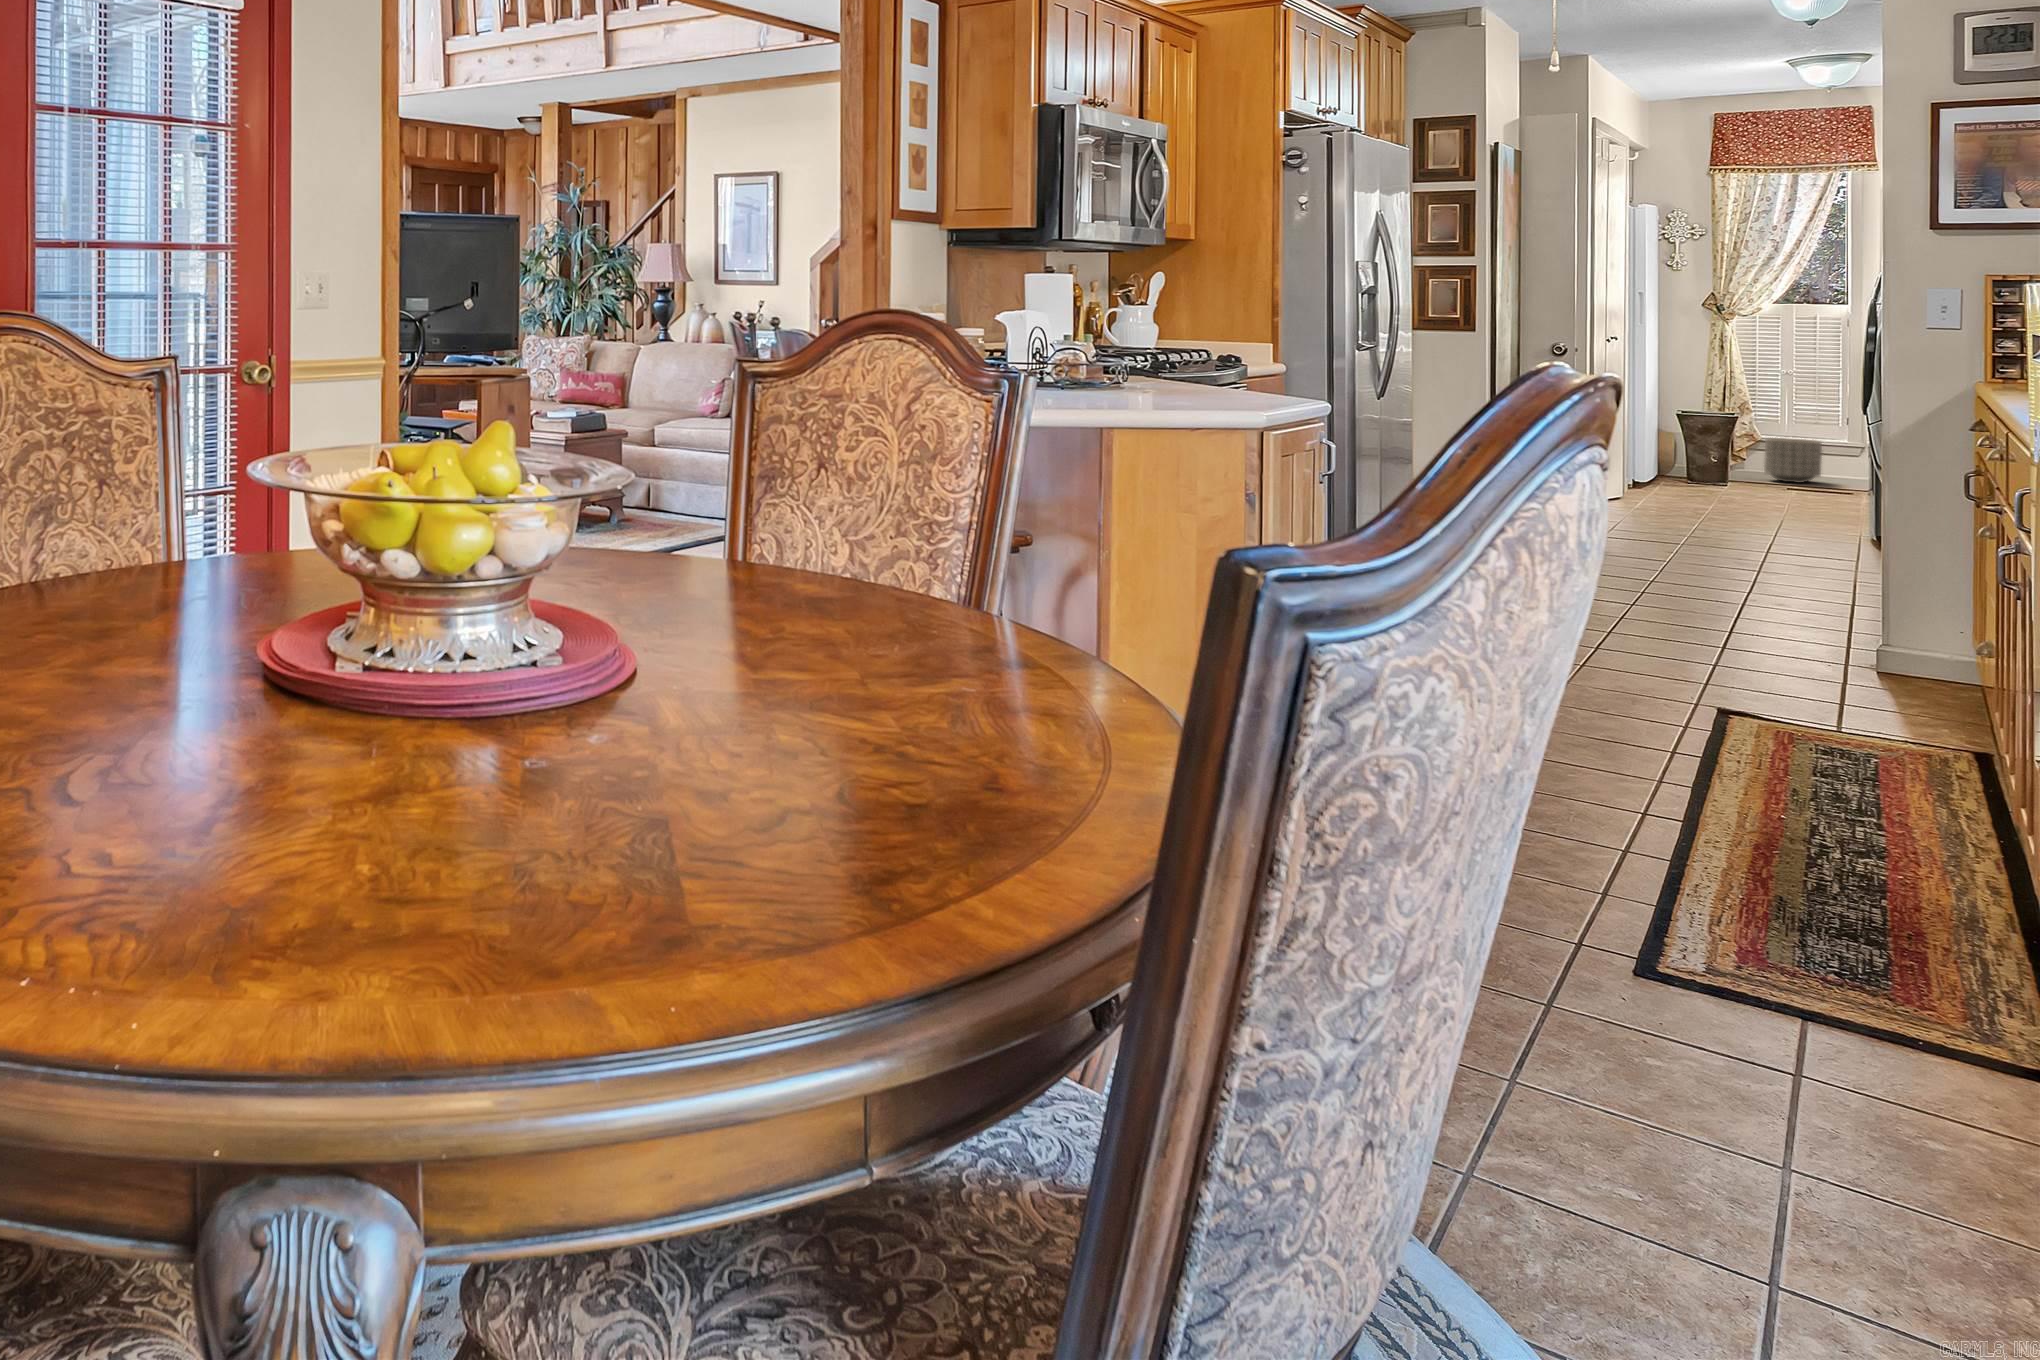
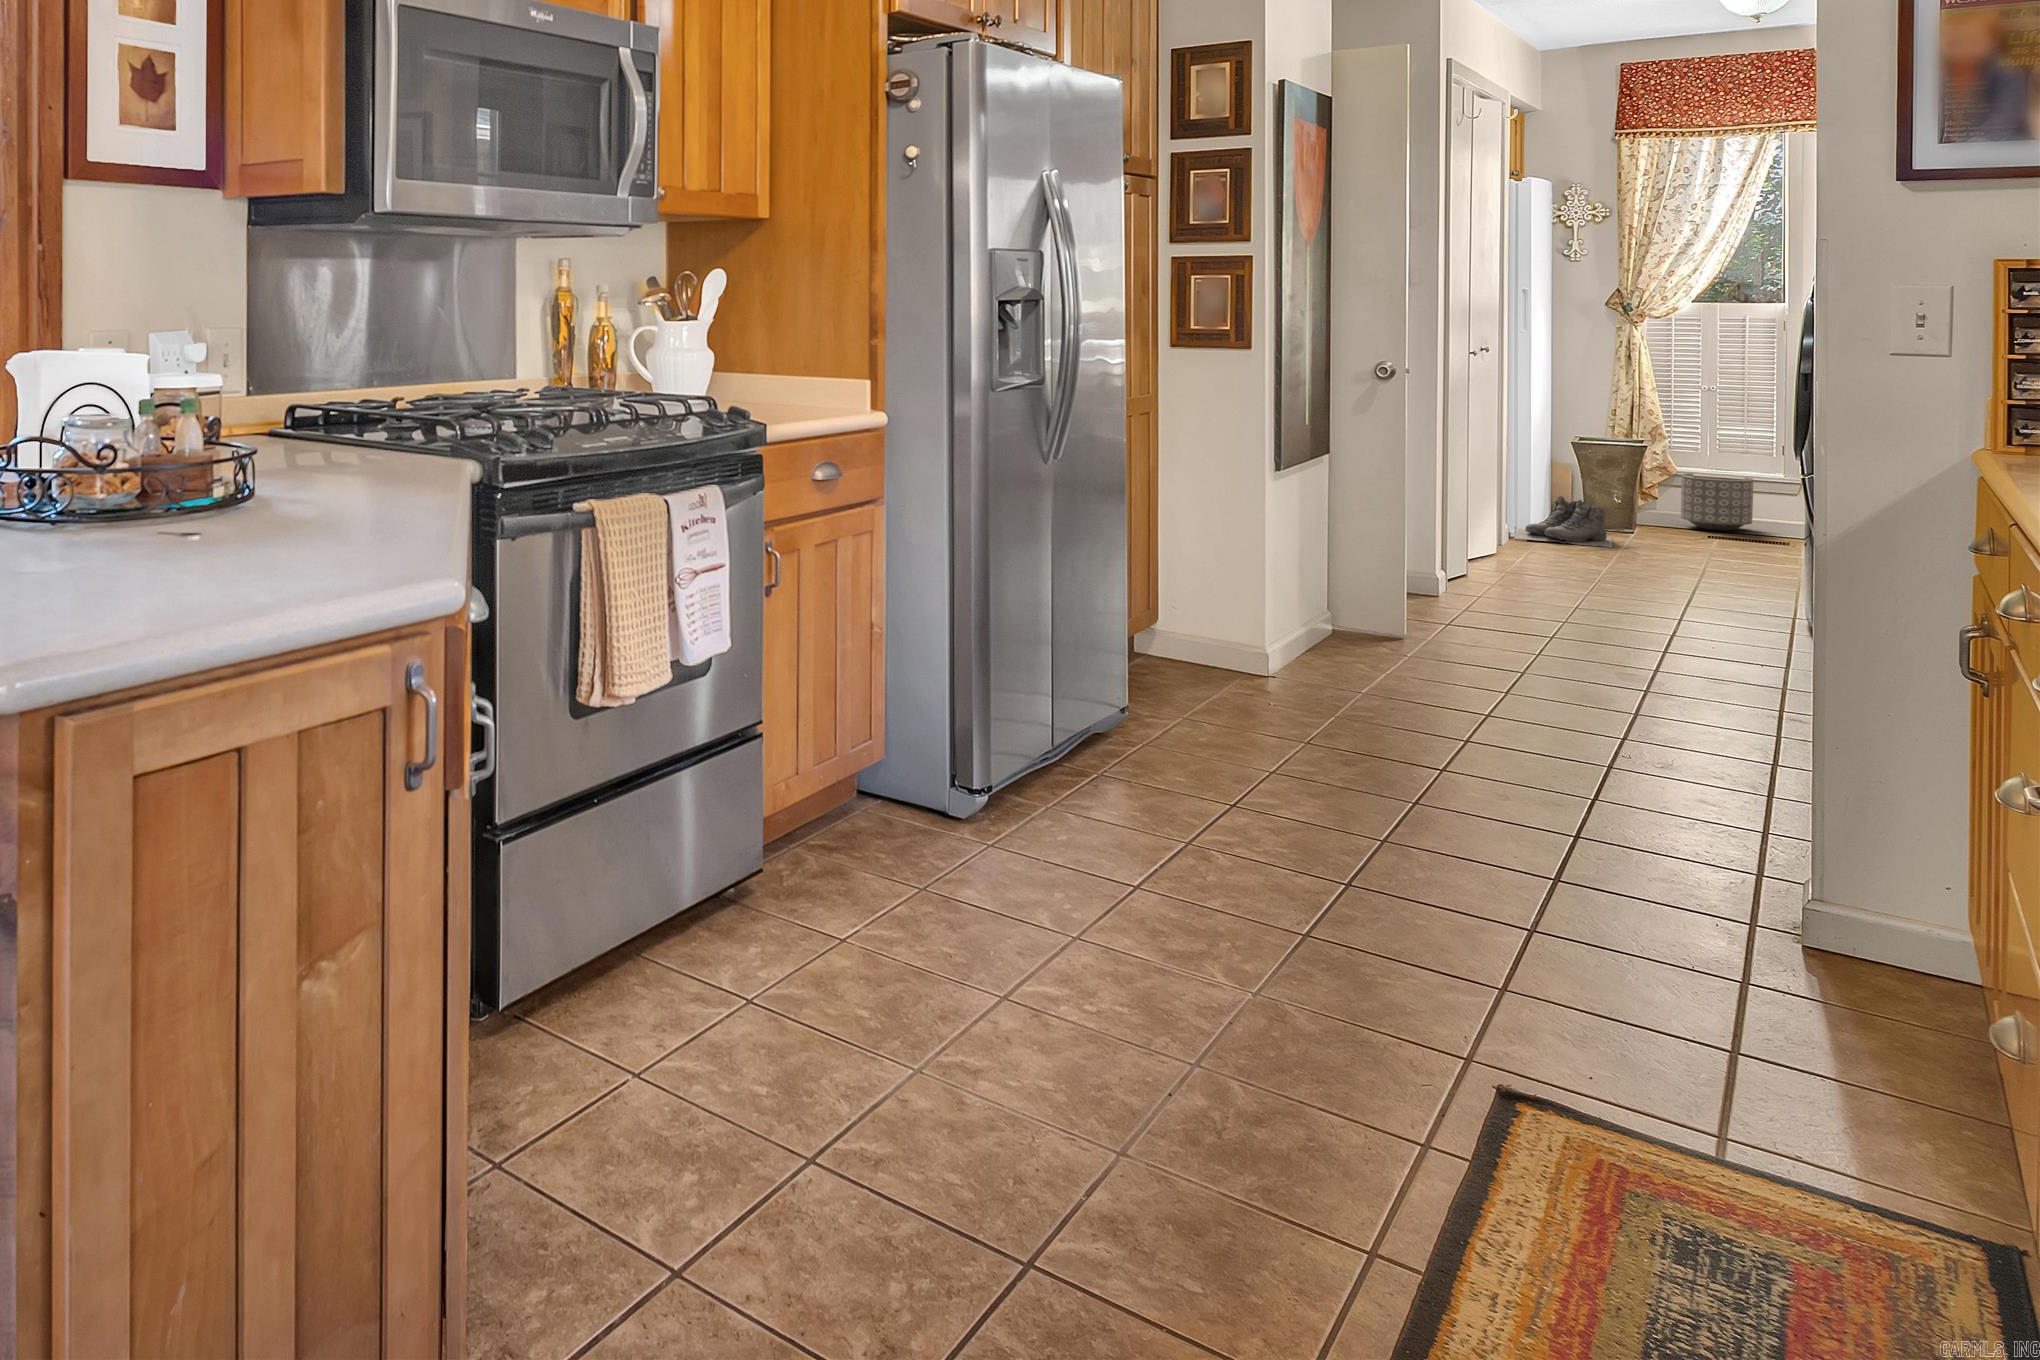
boots: none [1636,454,1714,493] -> present [1514,496,1612,548]

